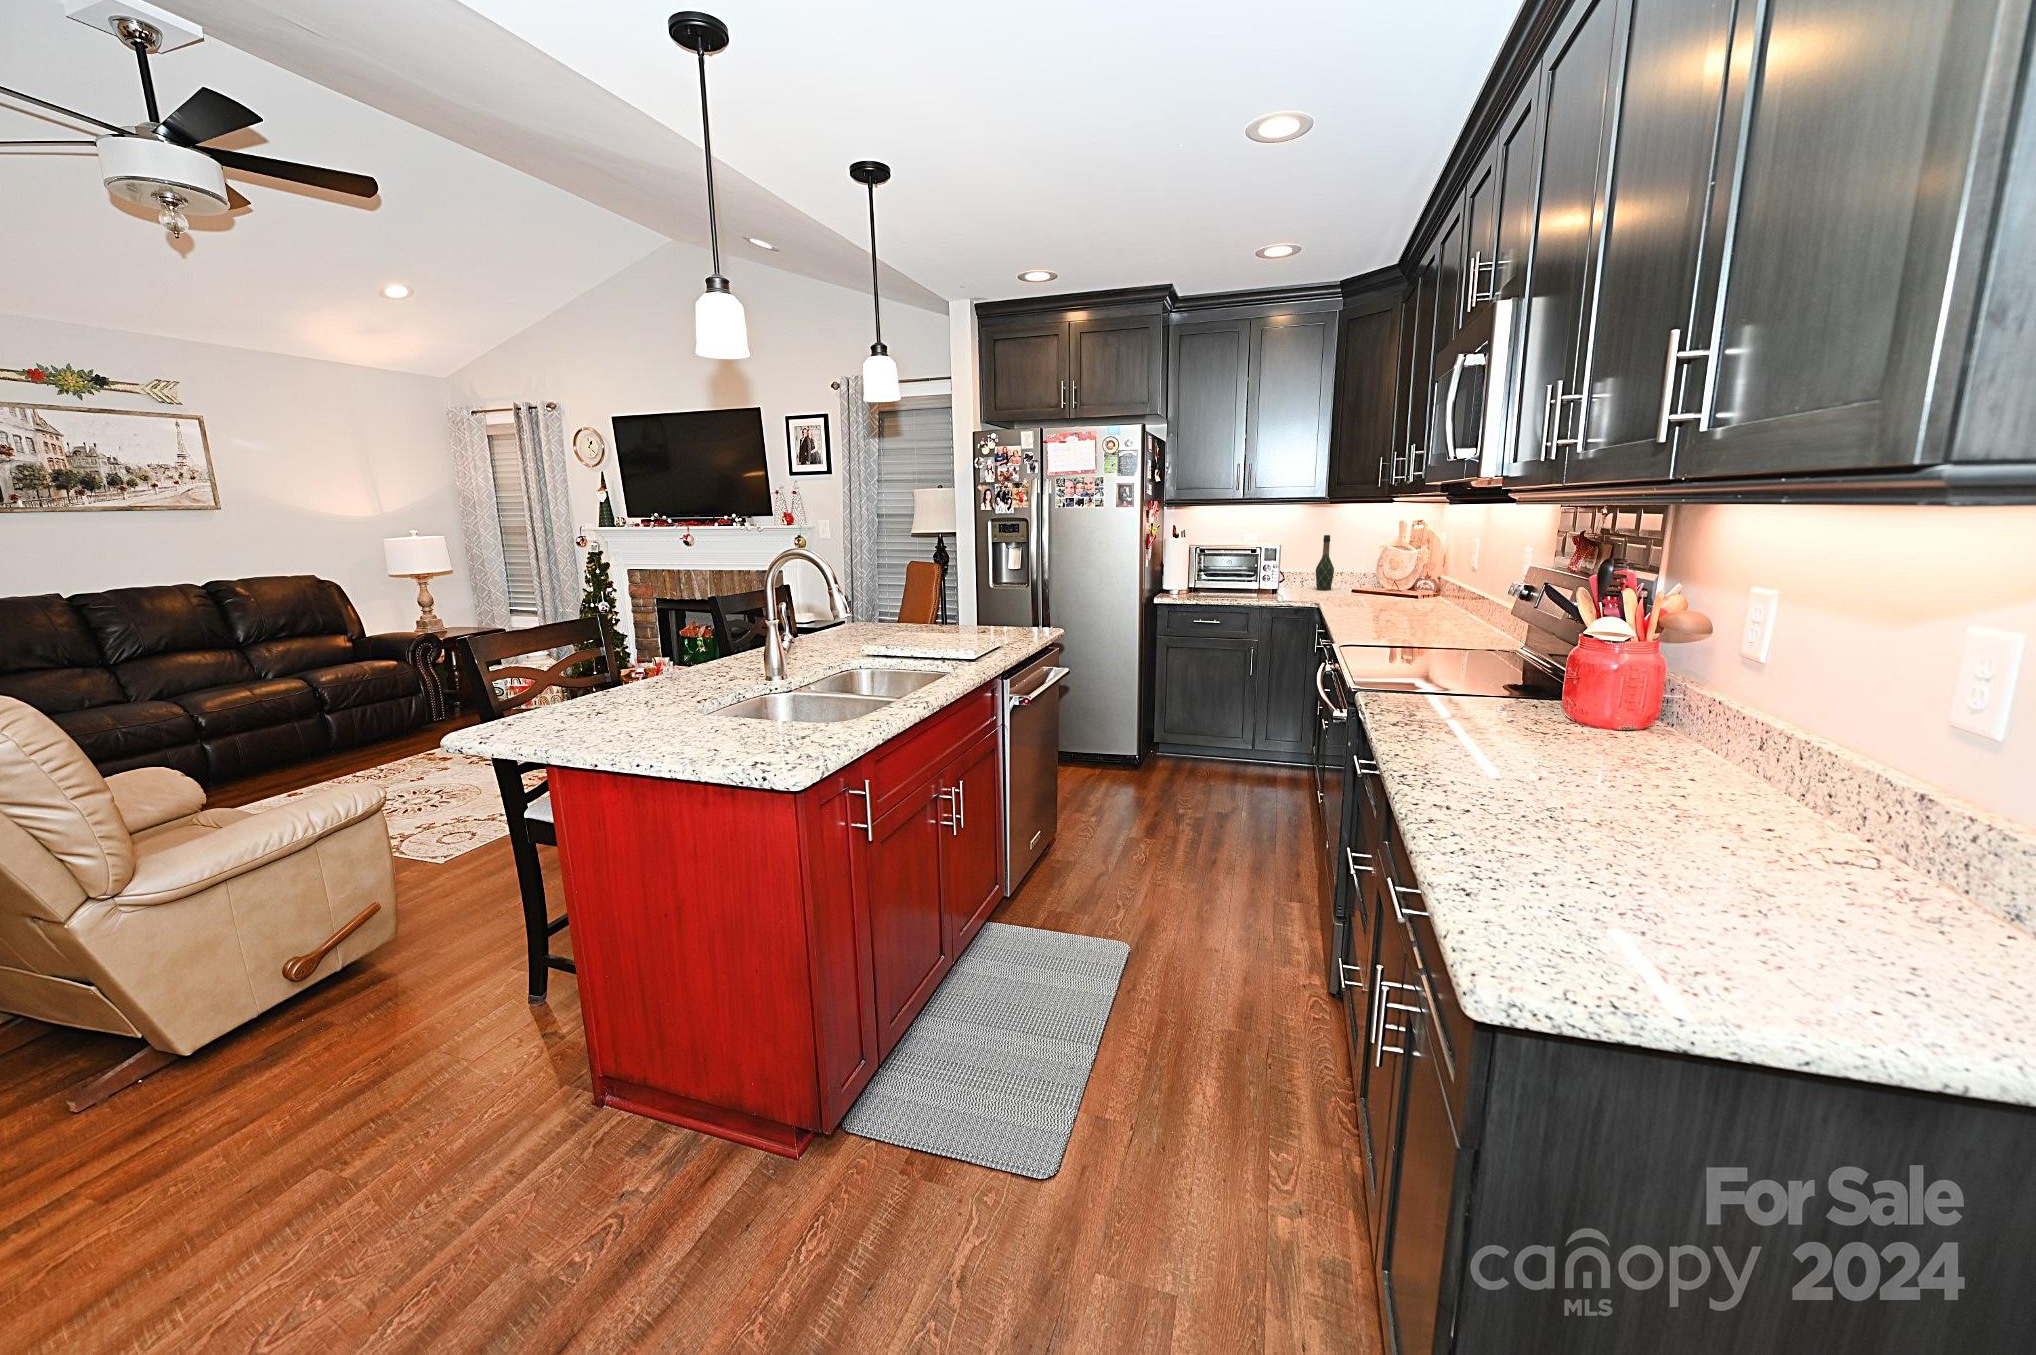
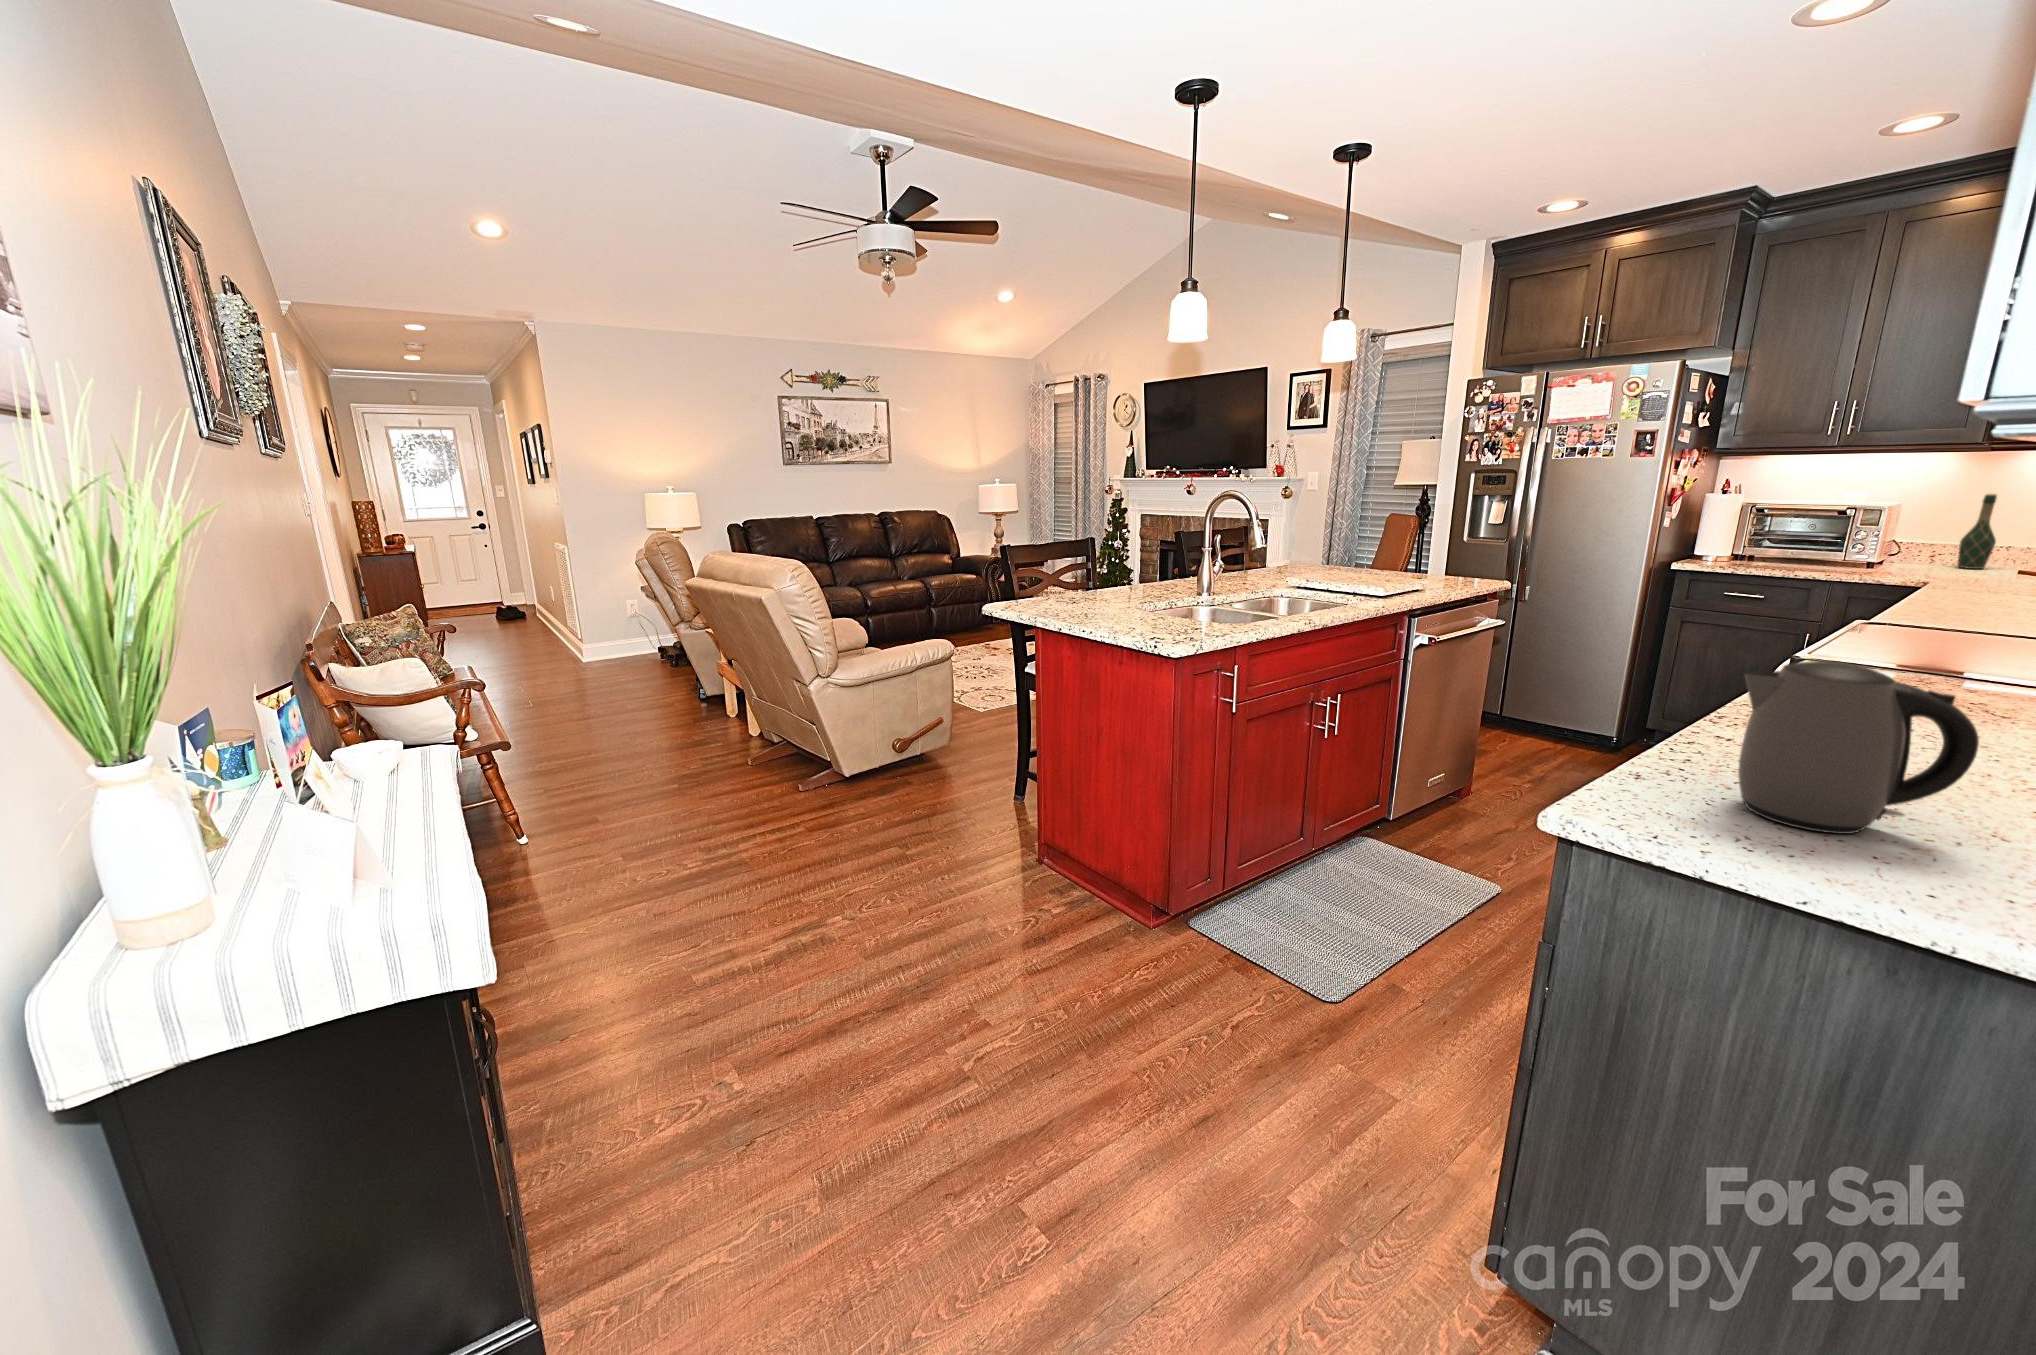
kettle: none [1502,757,1692,939] -> present [1738,661,1979,834]

